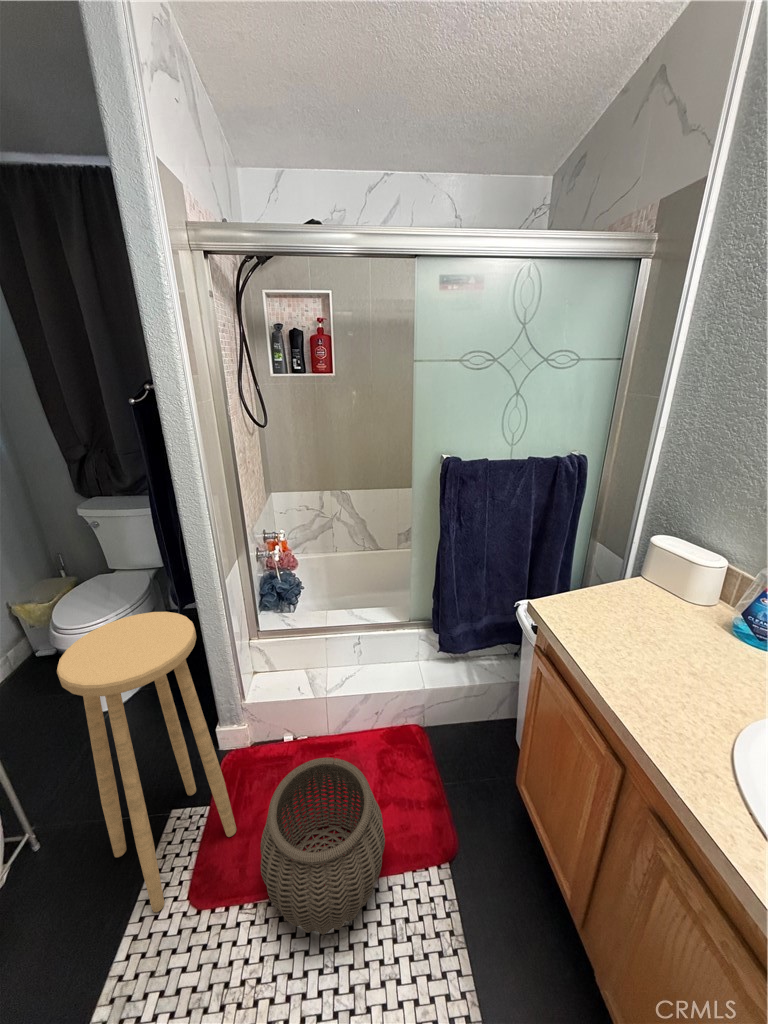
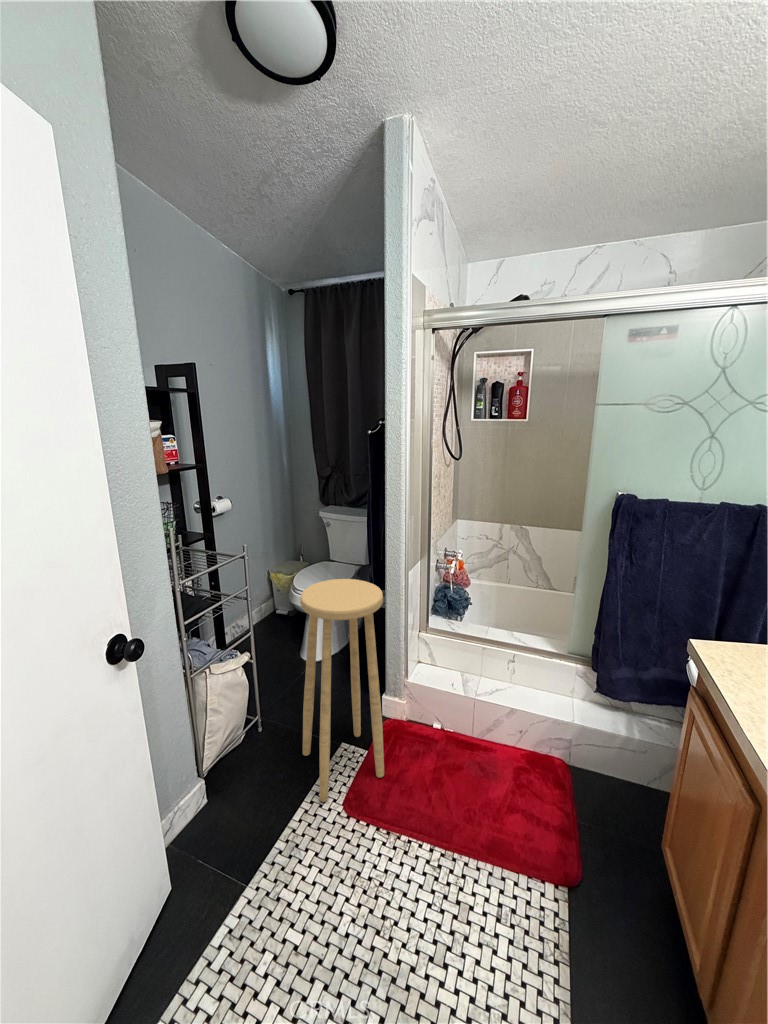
woven basket: present [260,758,385,935] -> none [398,734,507,887]

